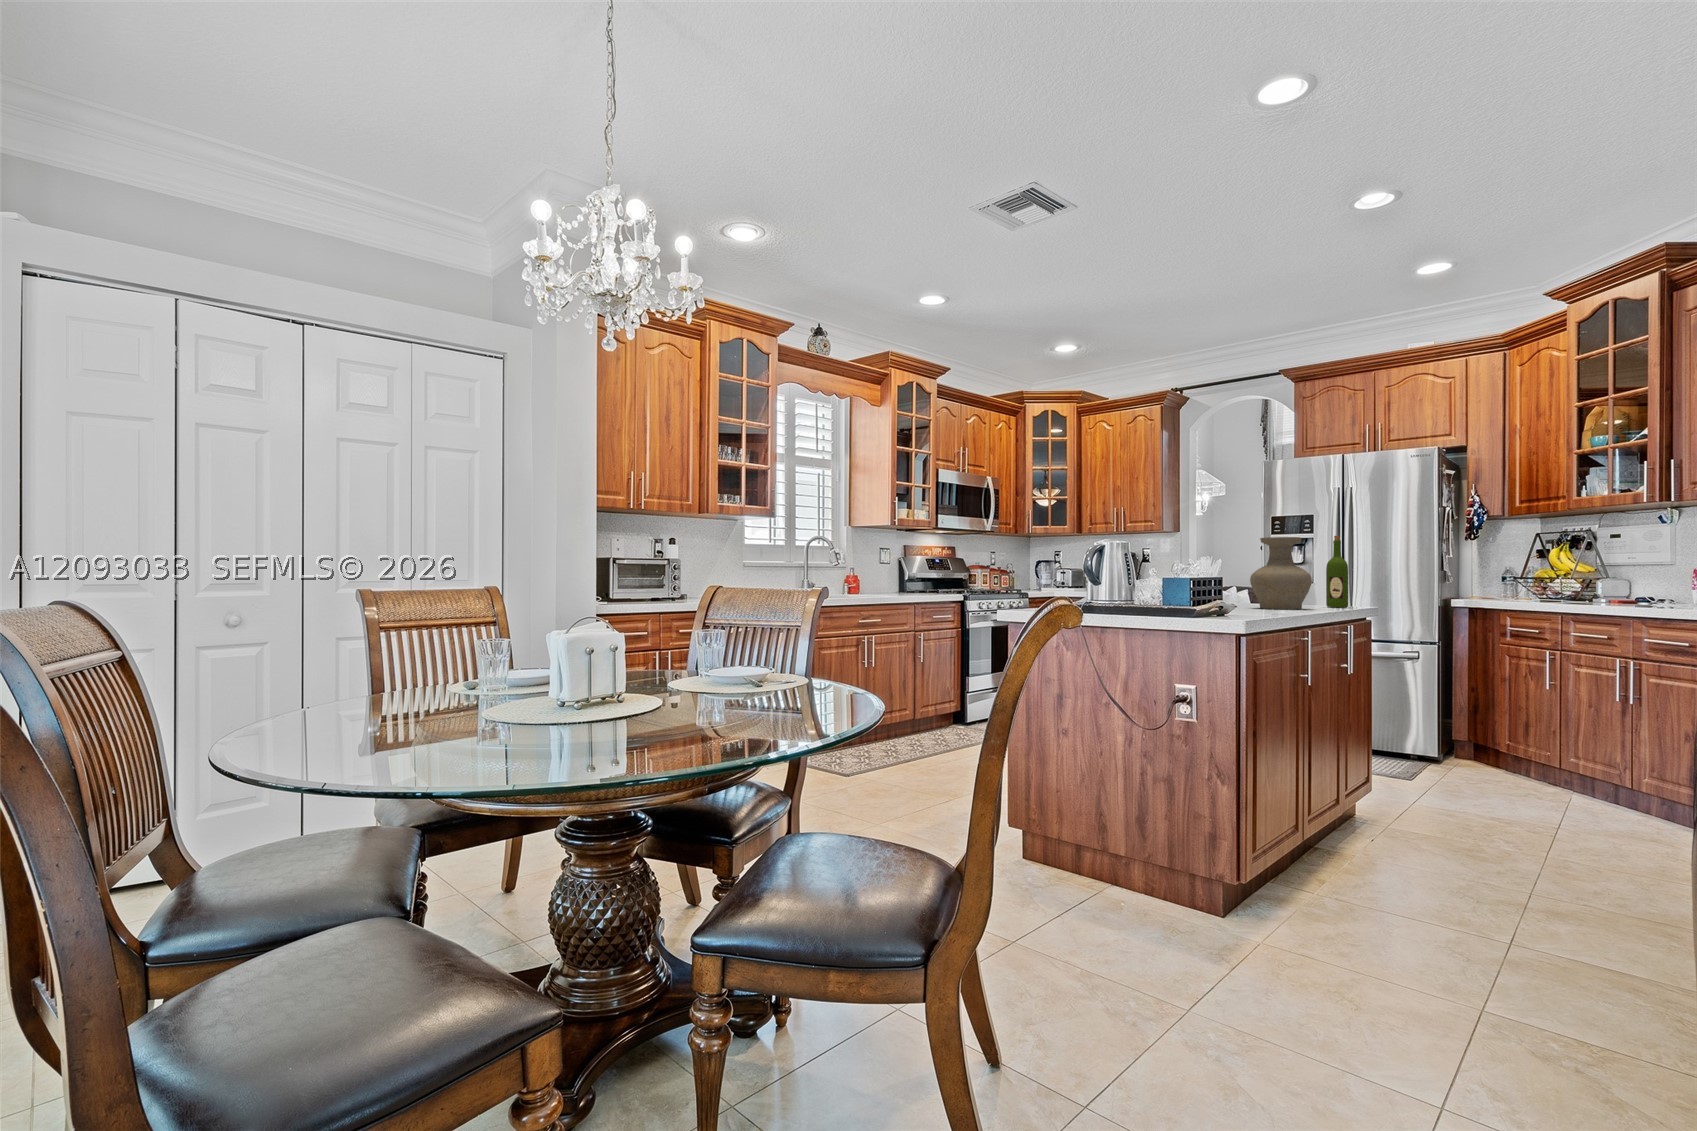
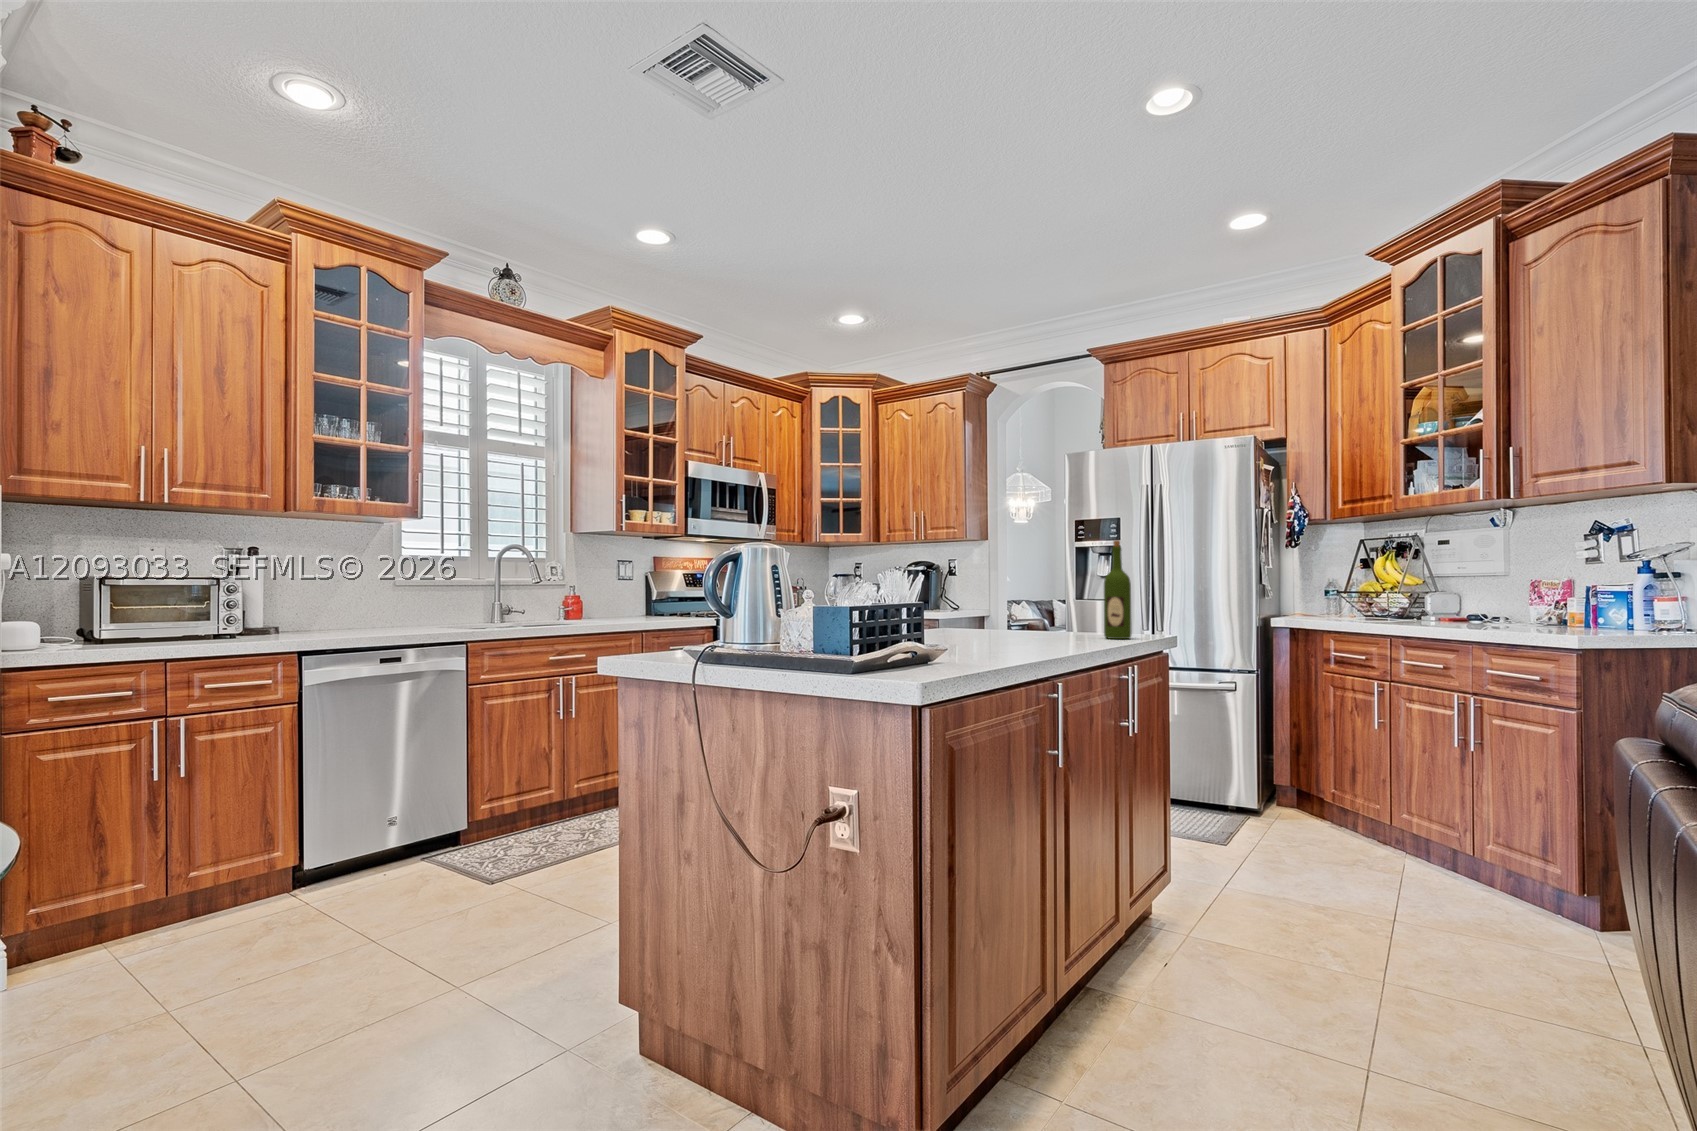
vase: present [1250,537,1312,609] -> none [995,541,1075,646]

